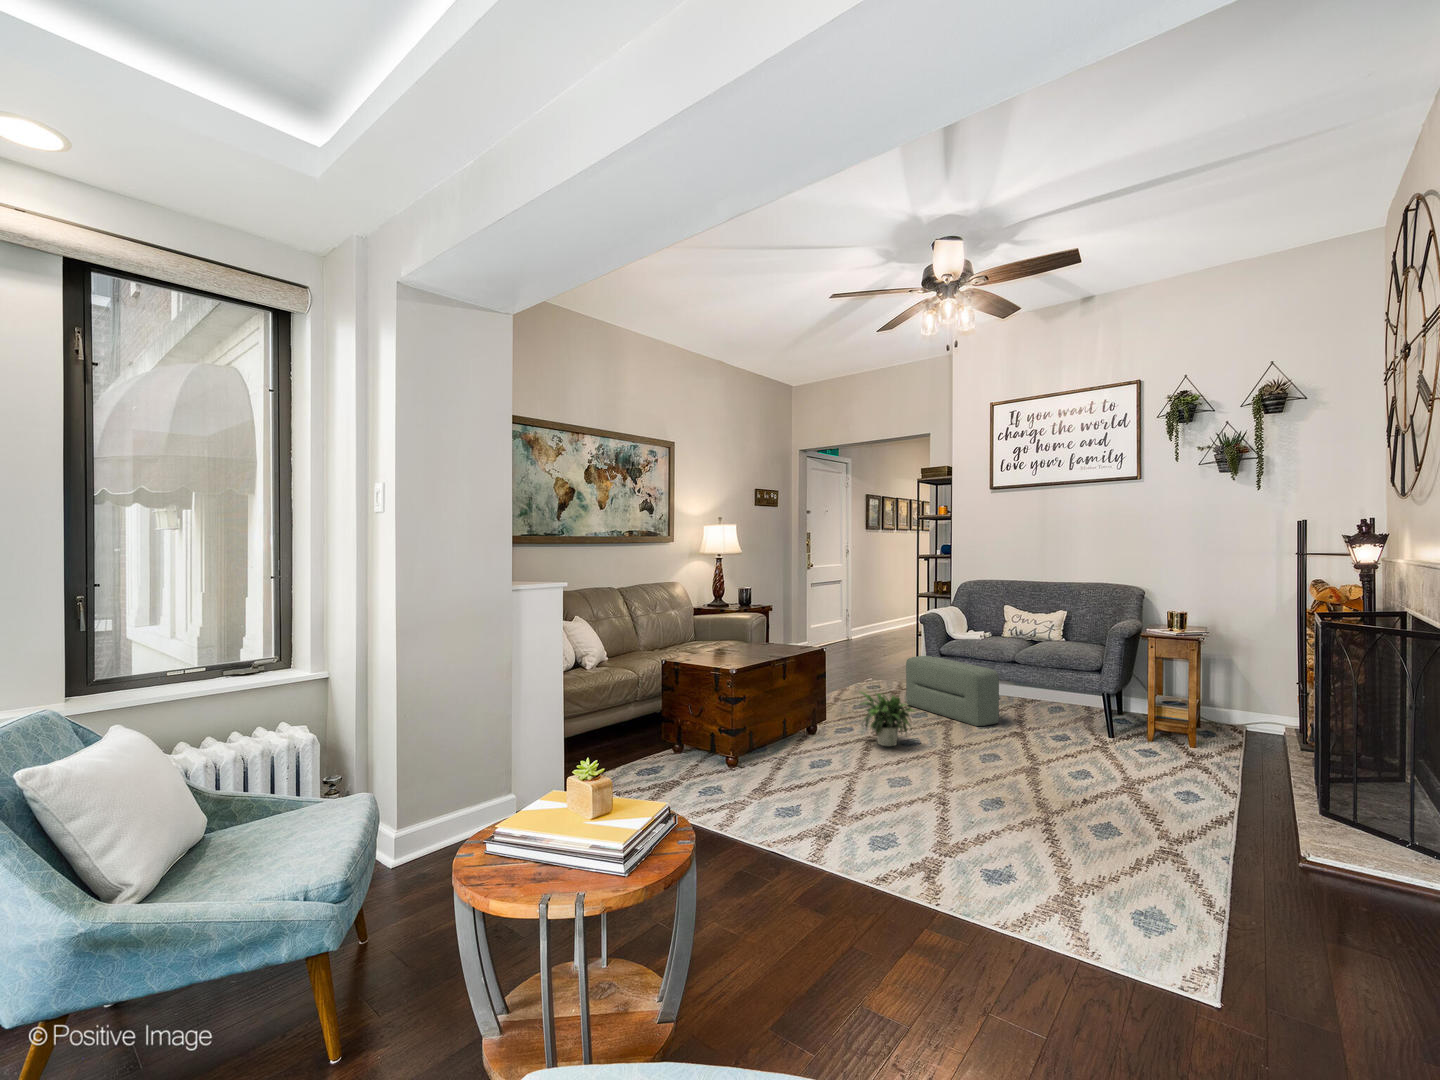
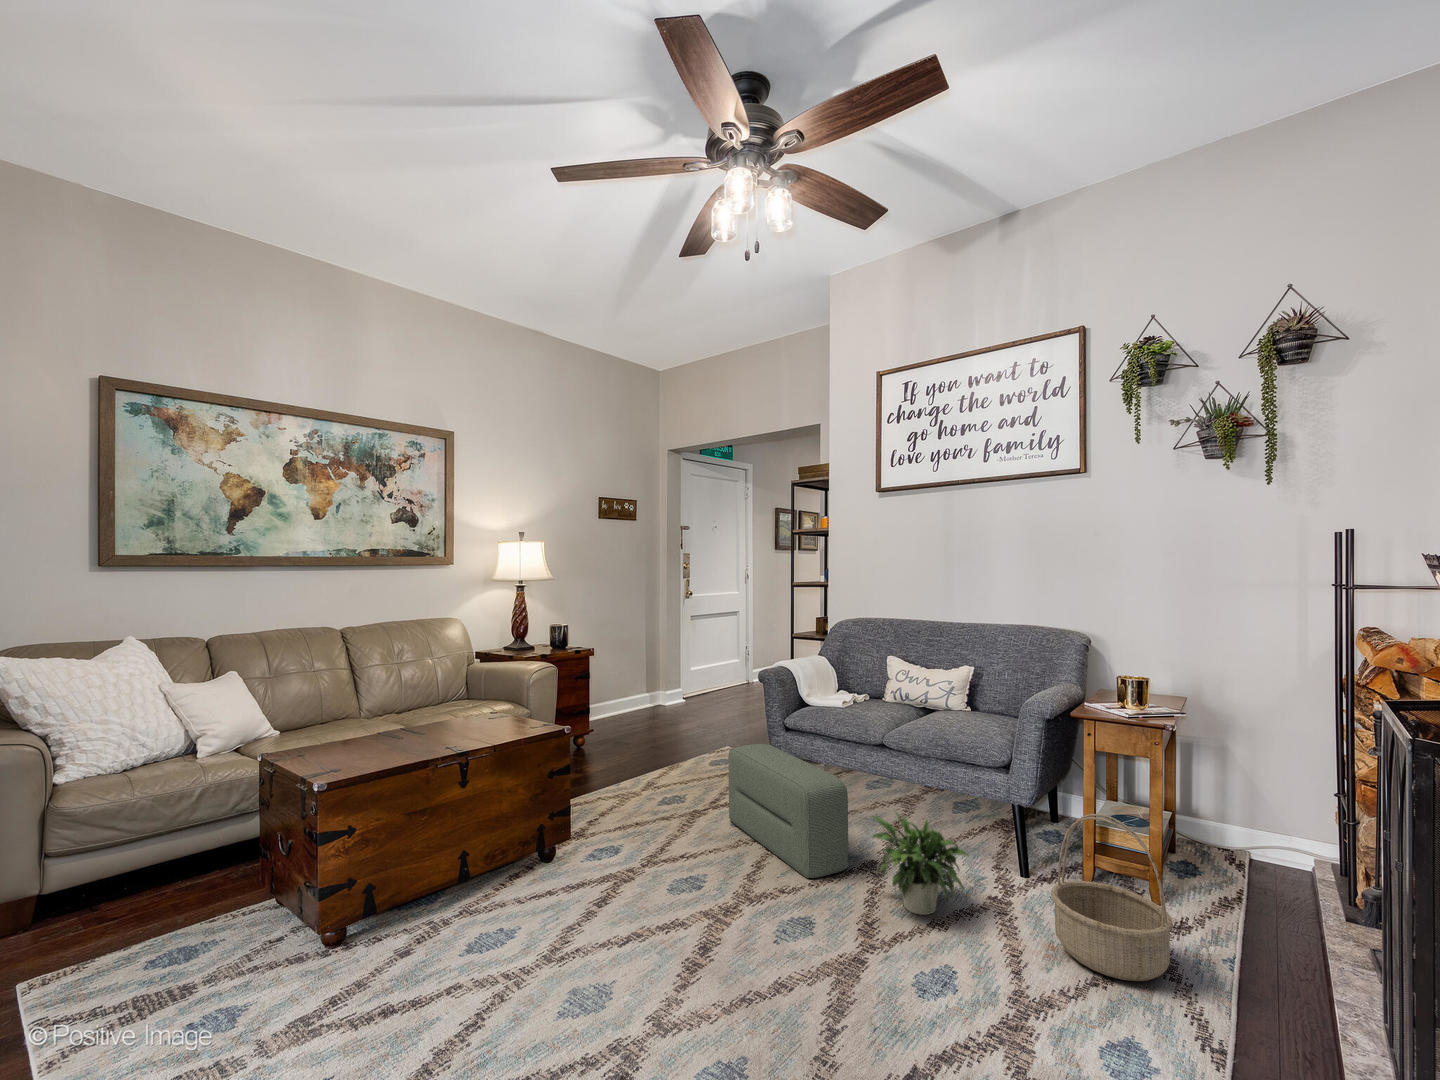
basket: none [1131,674,1200,757] -> present [1051,814,1173,981]
potted plant: present [852,692,915,746] -> present [872,813,968,915]

